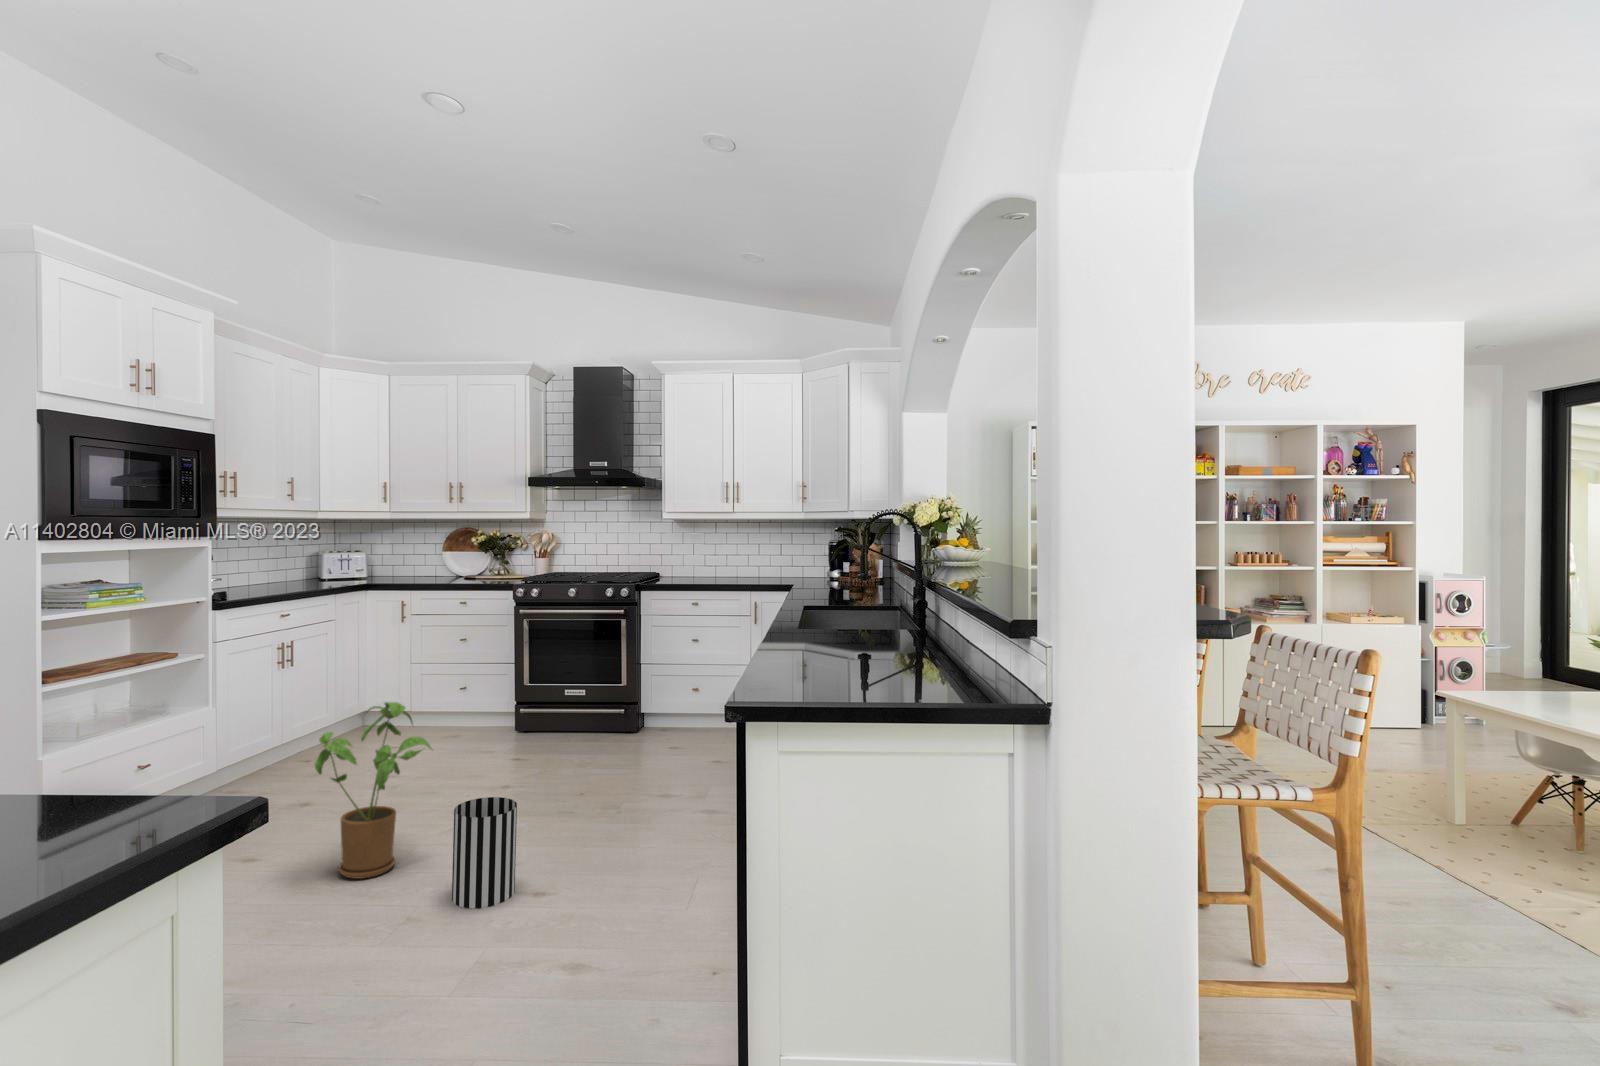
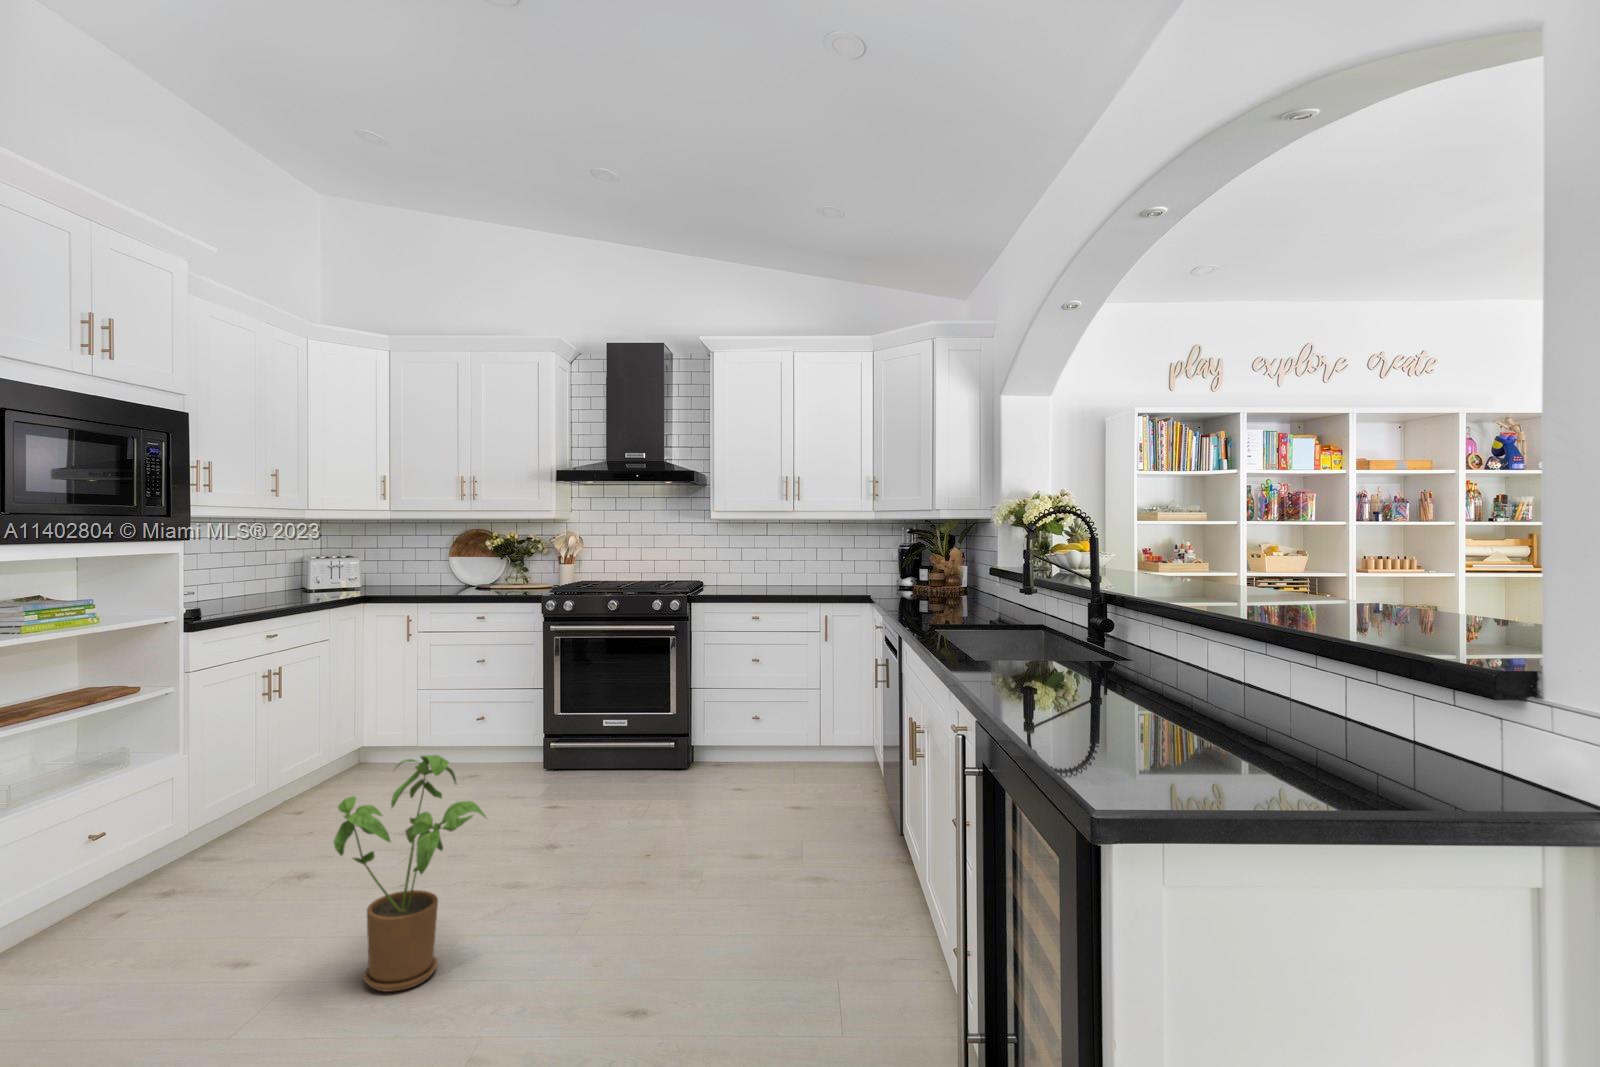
wastebasket: present [452,797,517,909] -> none [524,883,608,1040]

